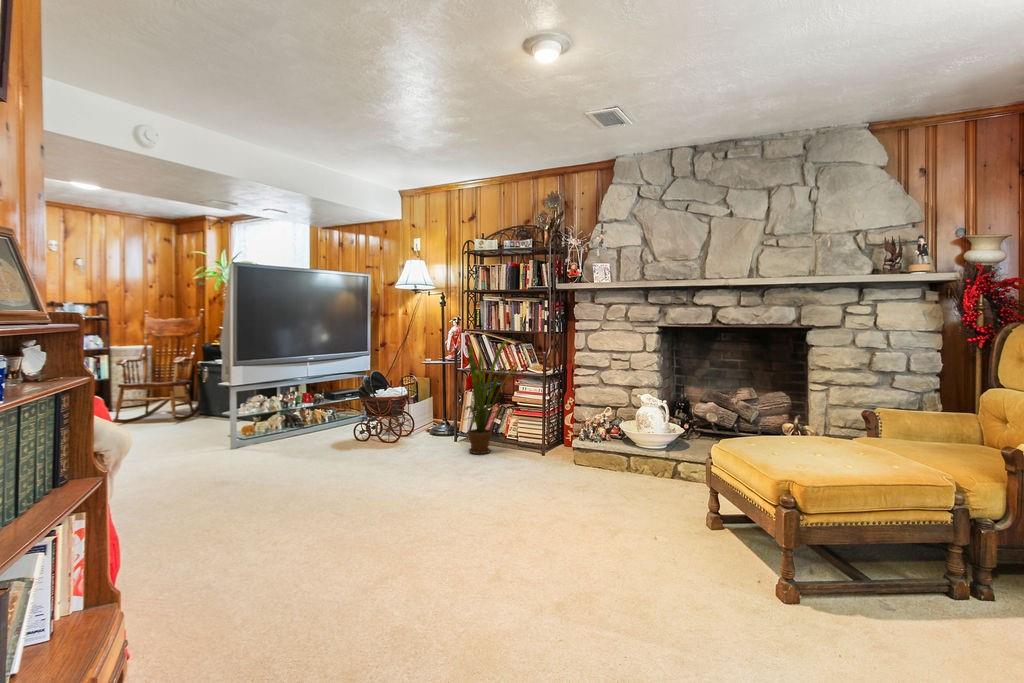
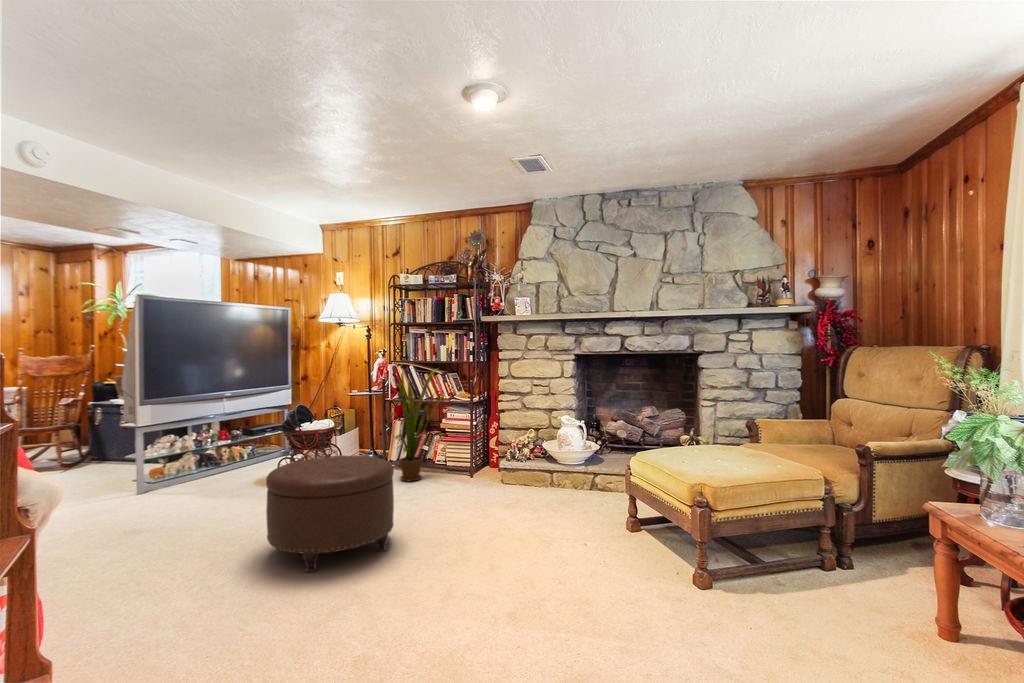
ottoman: none [321,423,448,539] -> present [266,456,394,572]

